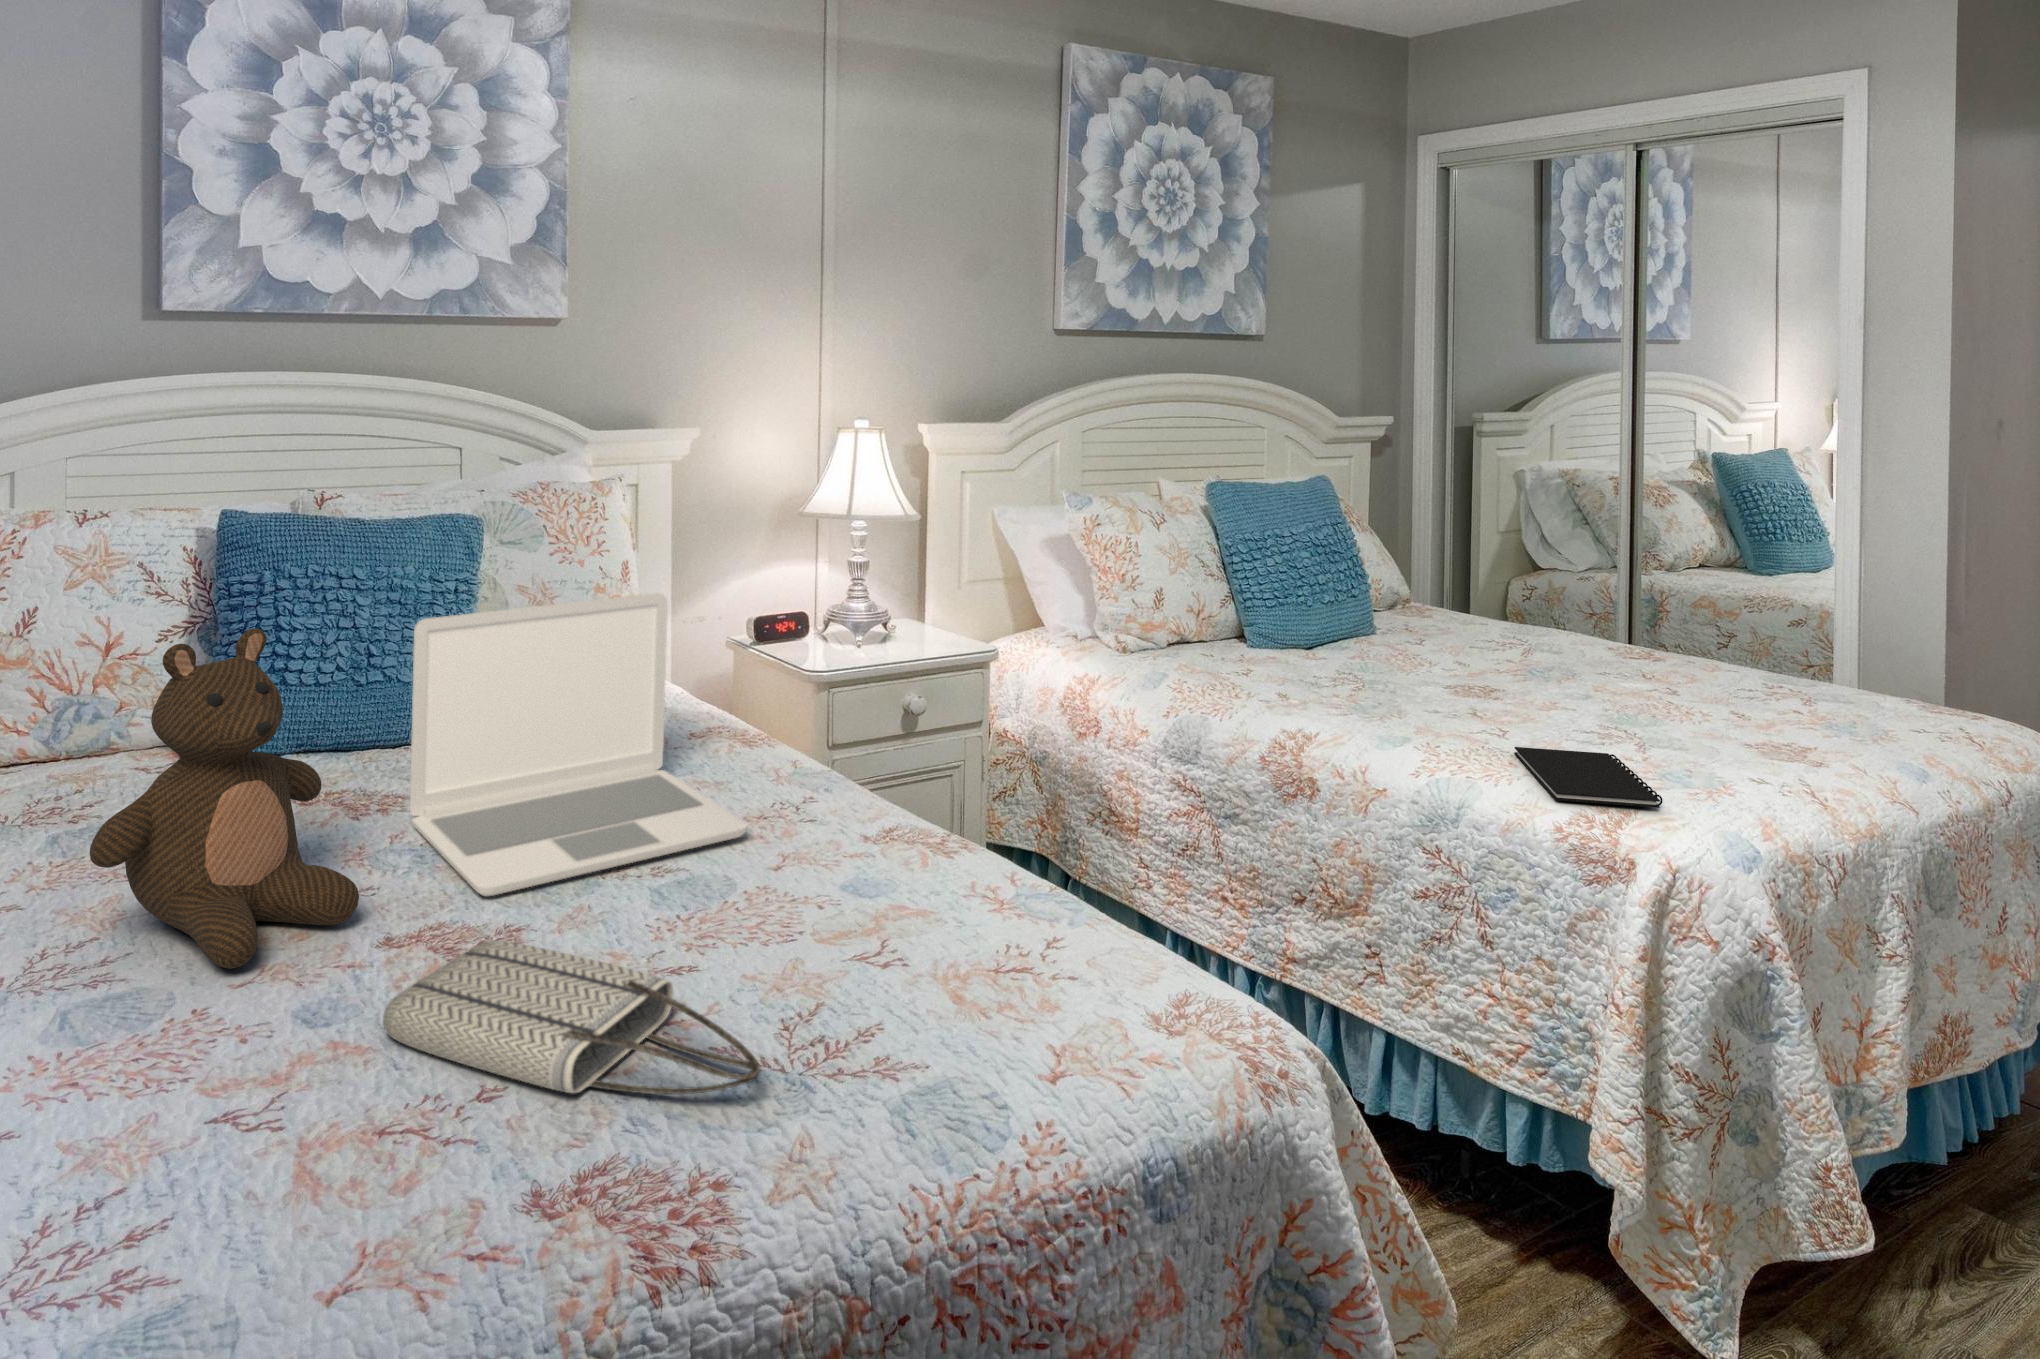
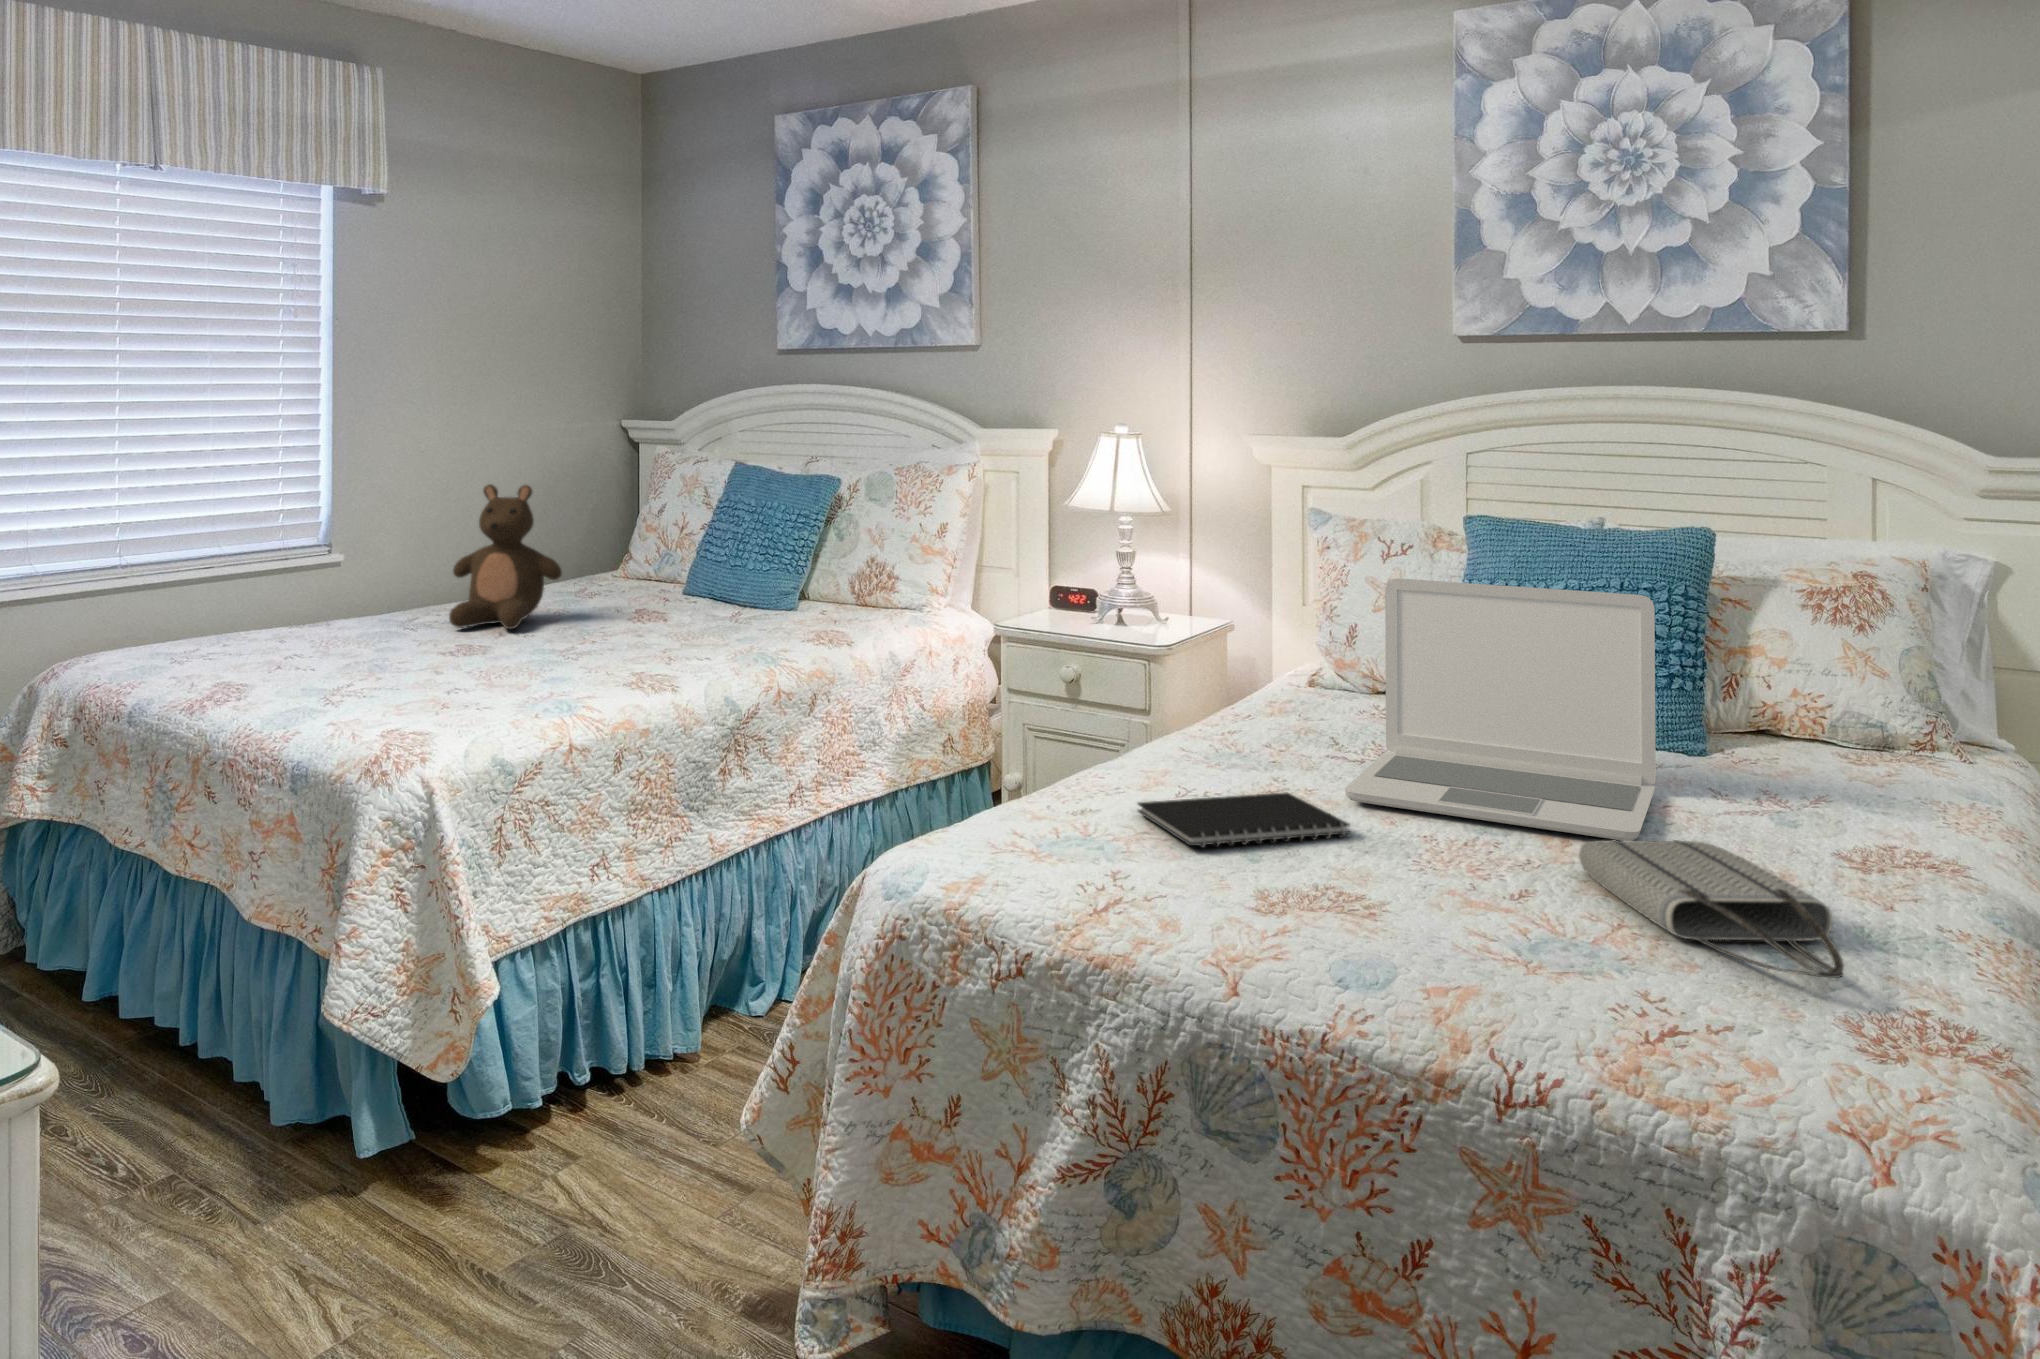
laptop: present [410,593,747,896] -> present [1345,578,1656,841]
tote bag: present [383,941,761,1094] -> present [1579,840,1844,978]

